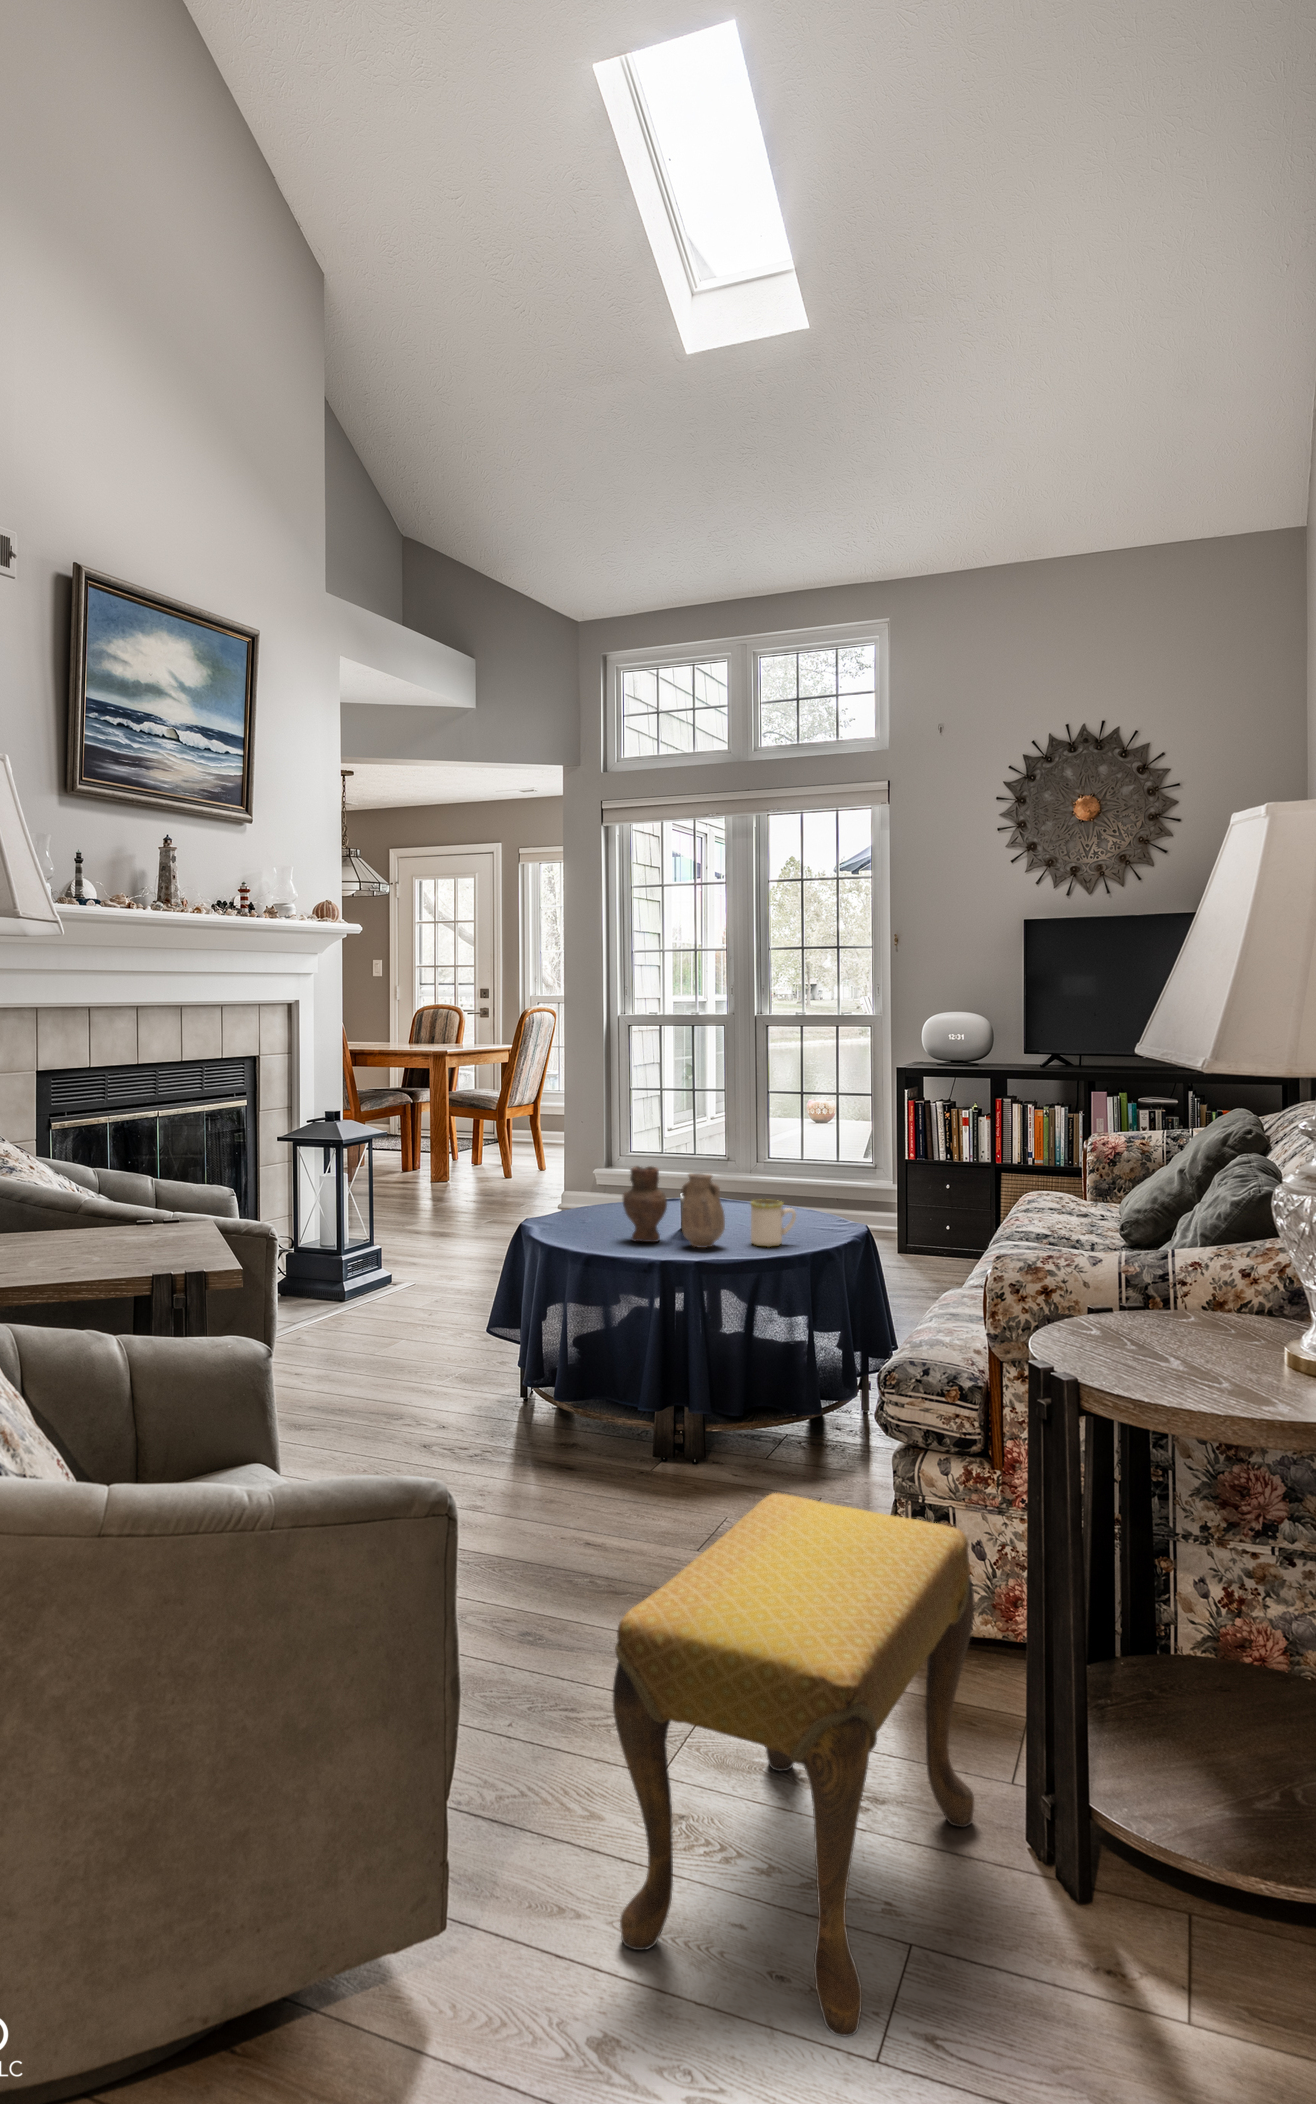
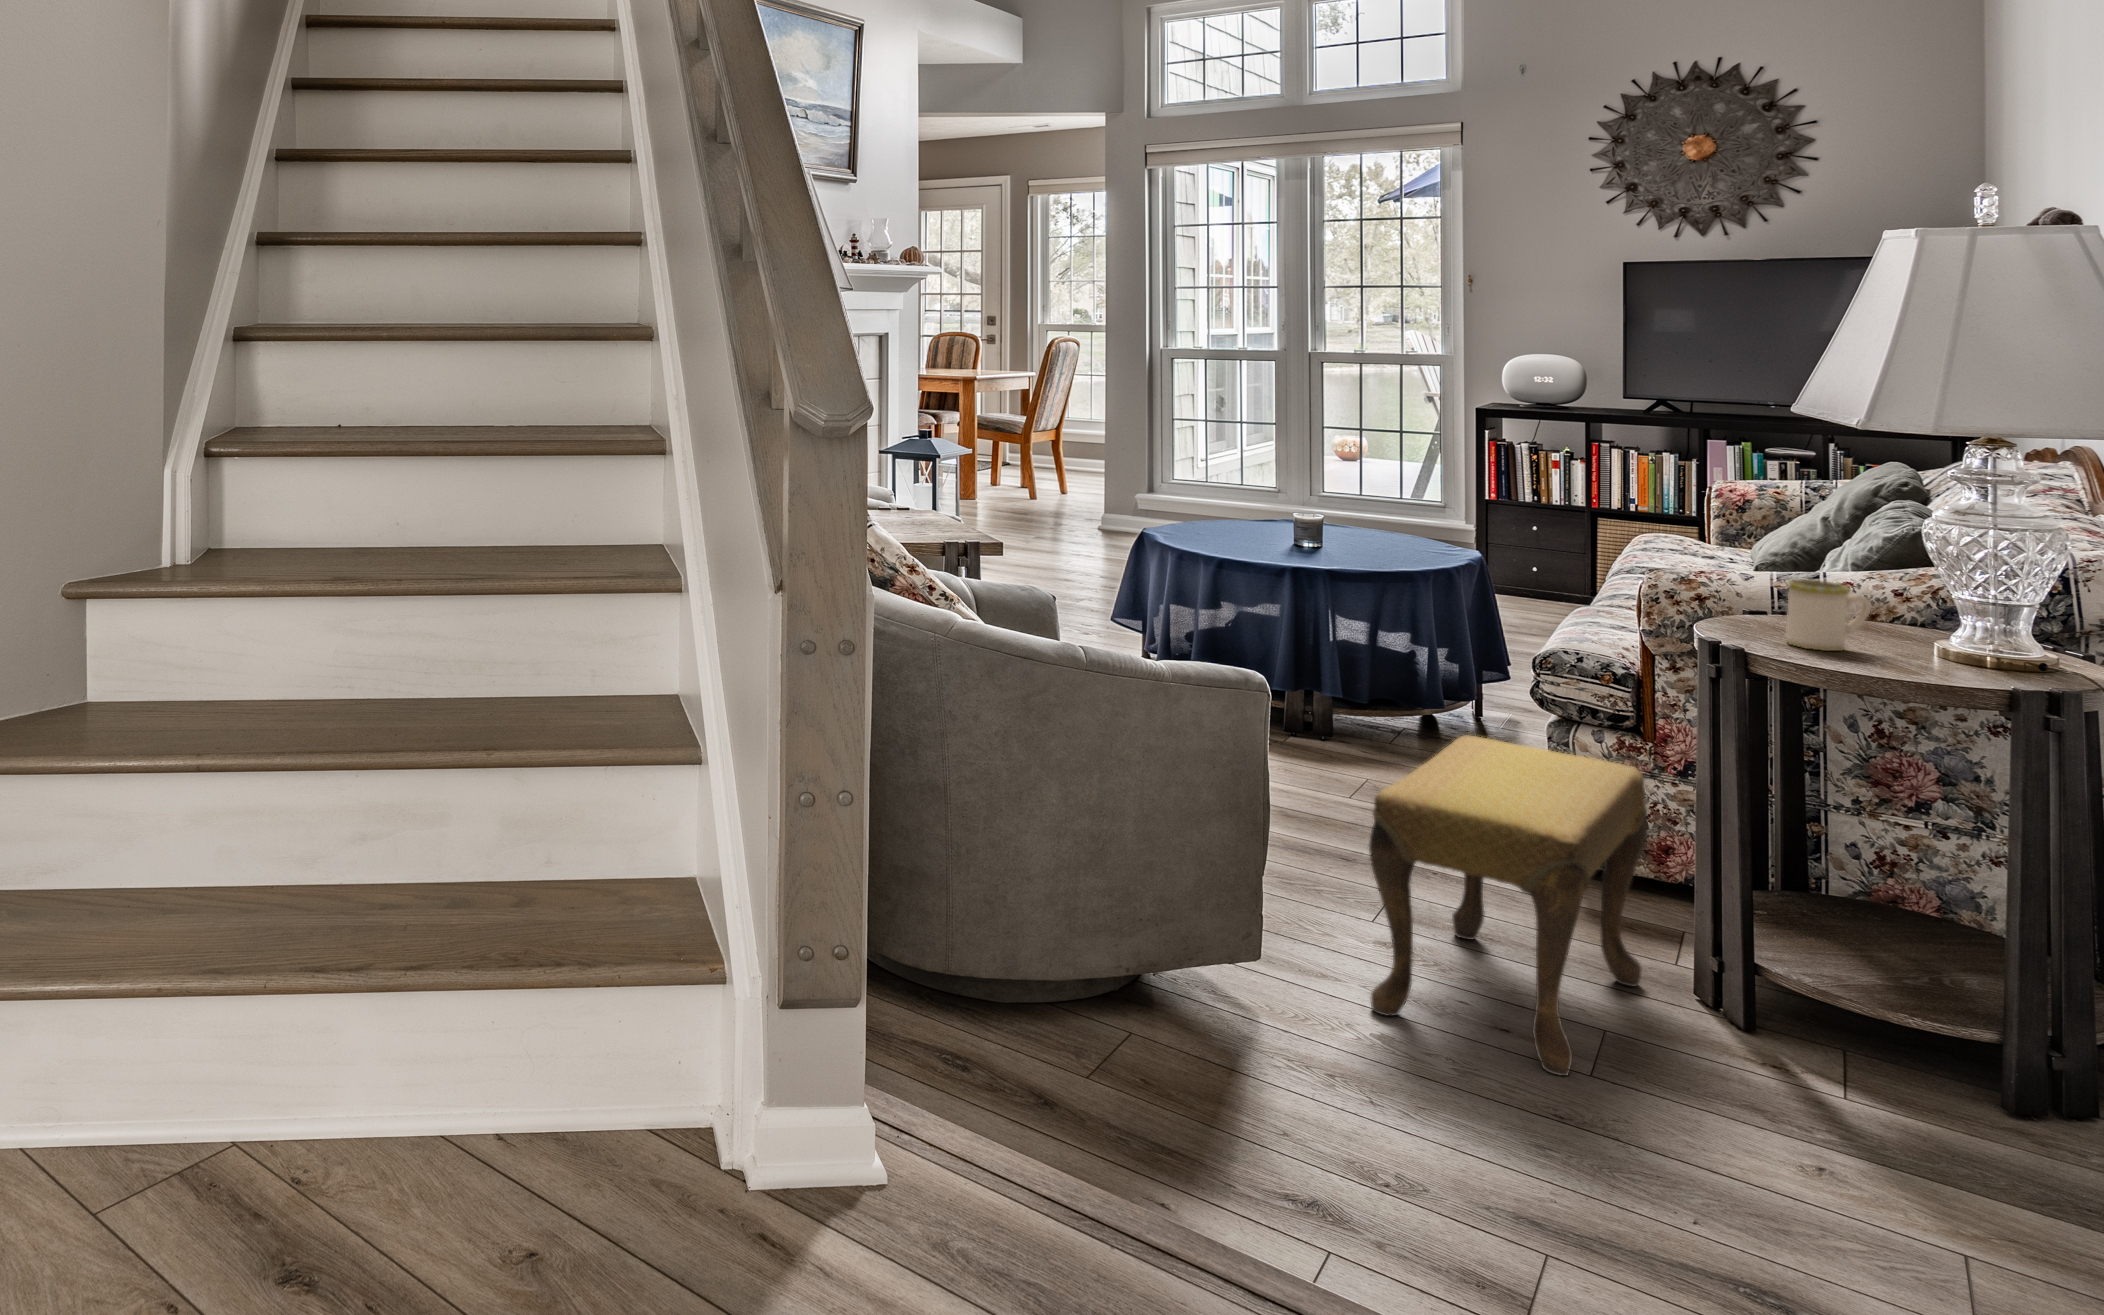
vase: present [623,1166,725,1248] -> none [1243,493,1344,564]
mug: present [750,1199,796,1247] -> present [1786,579,1872,651]

